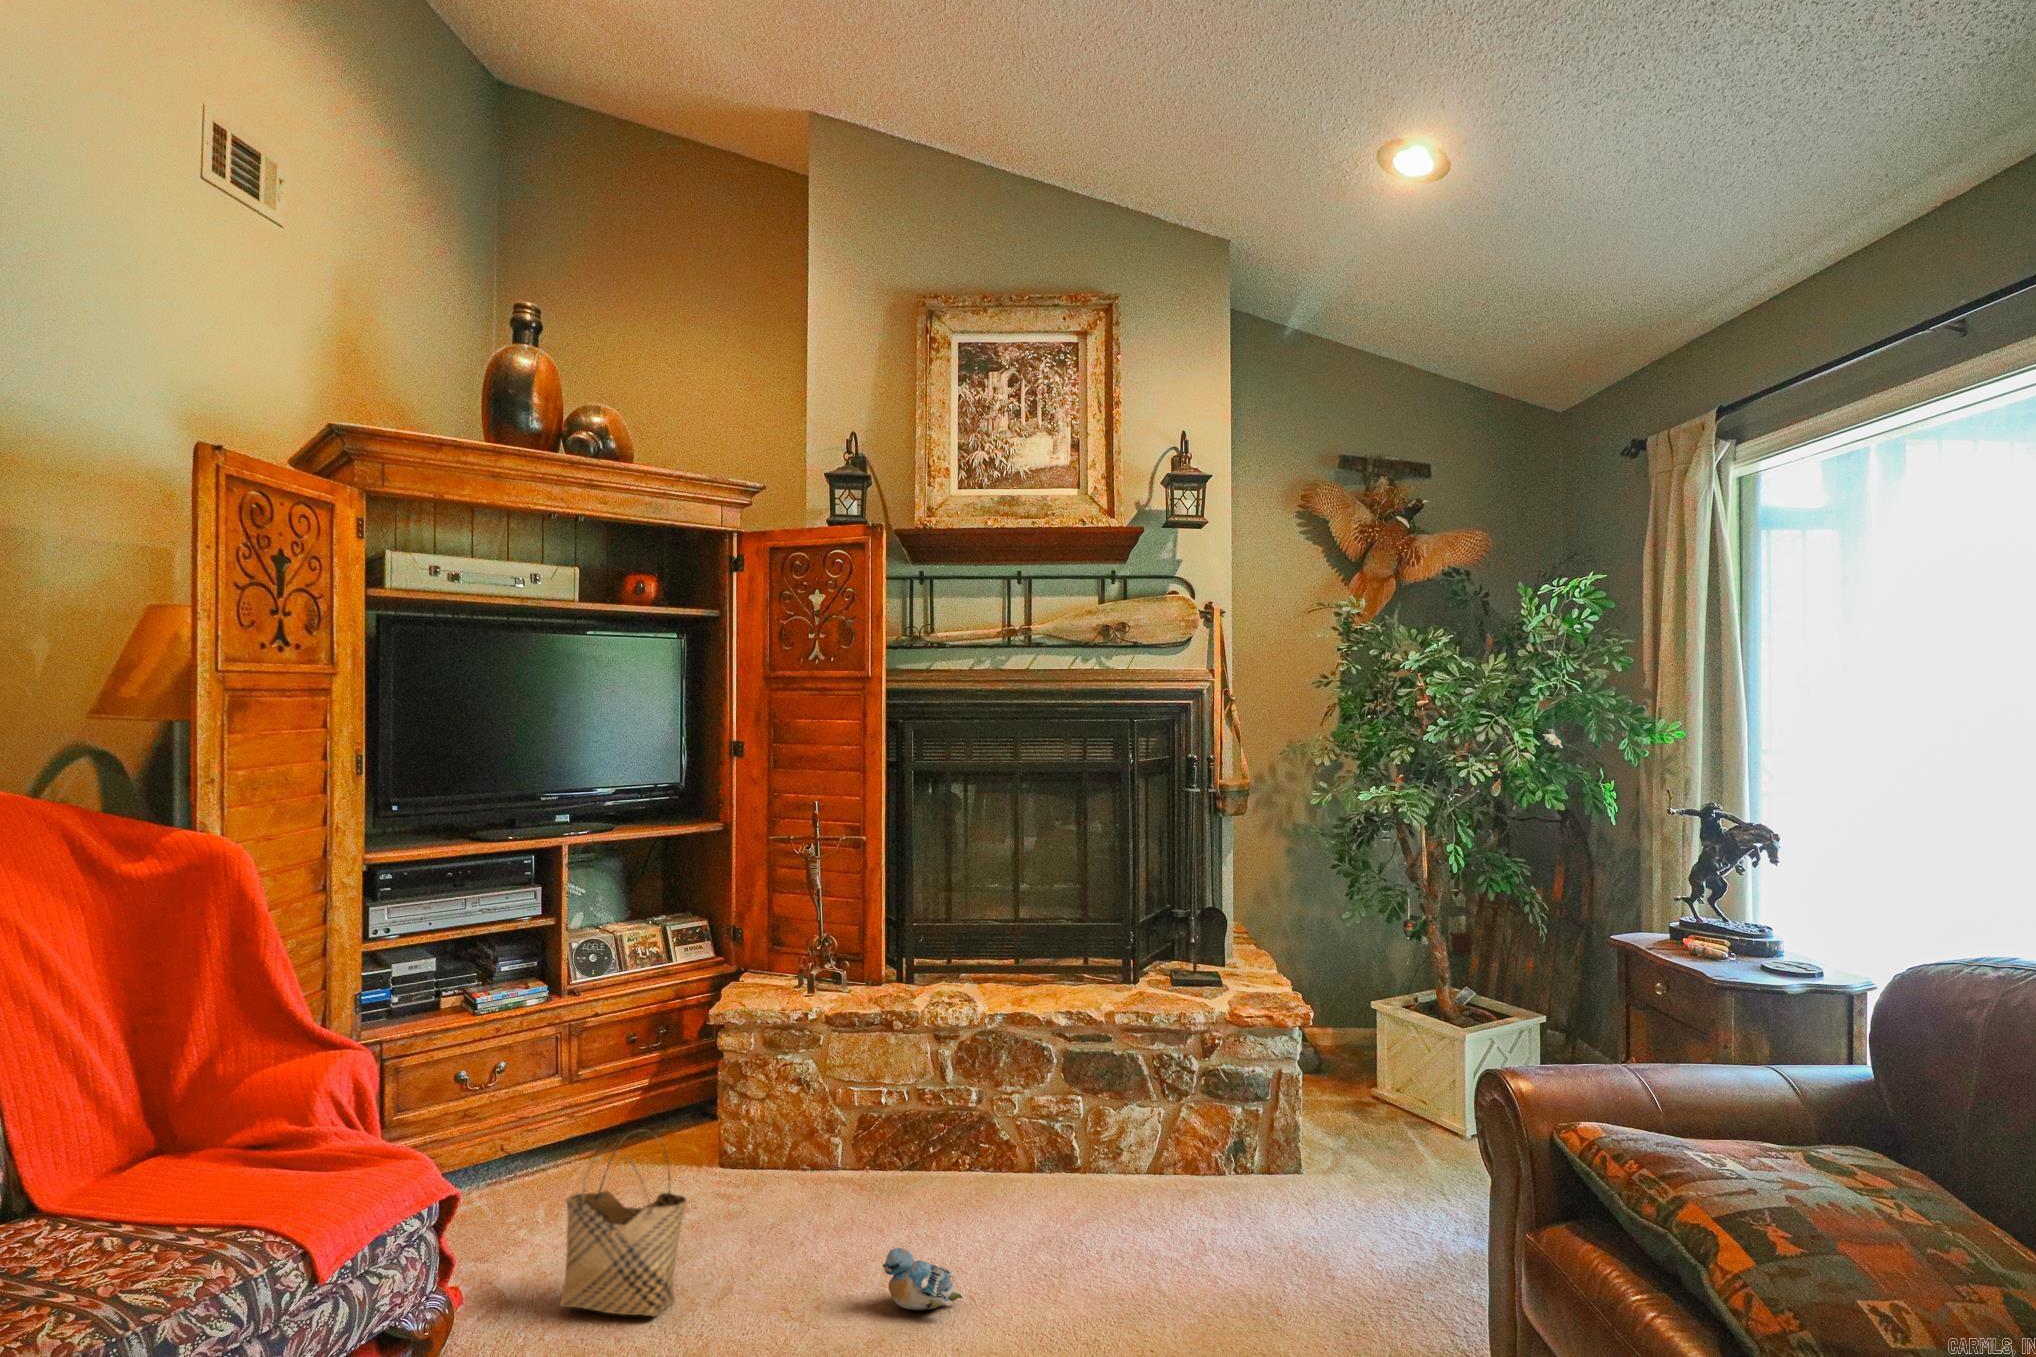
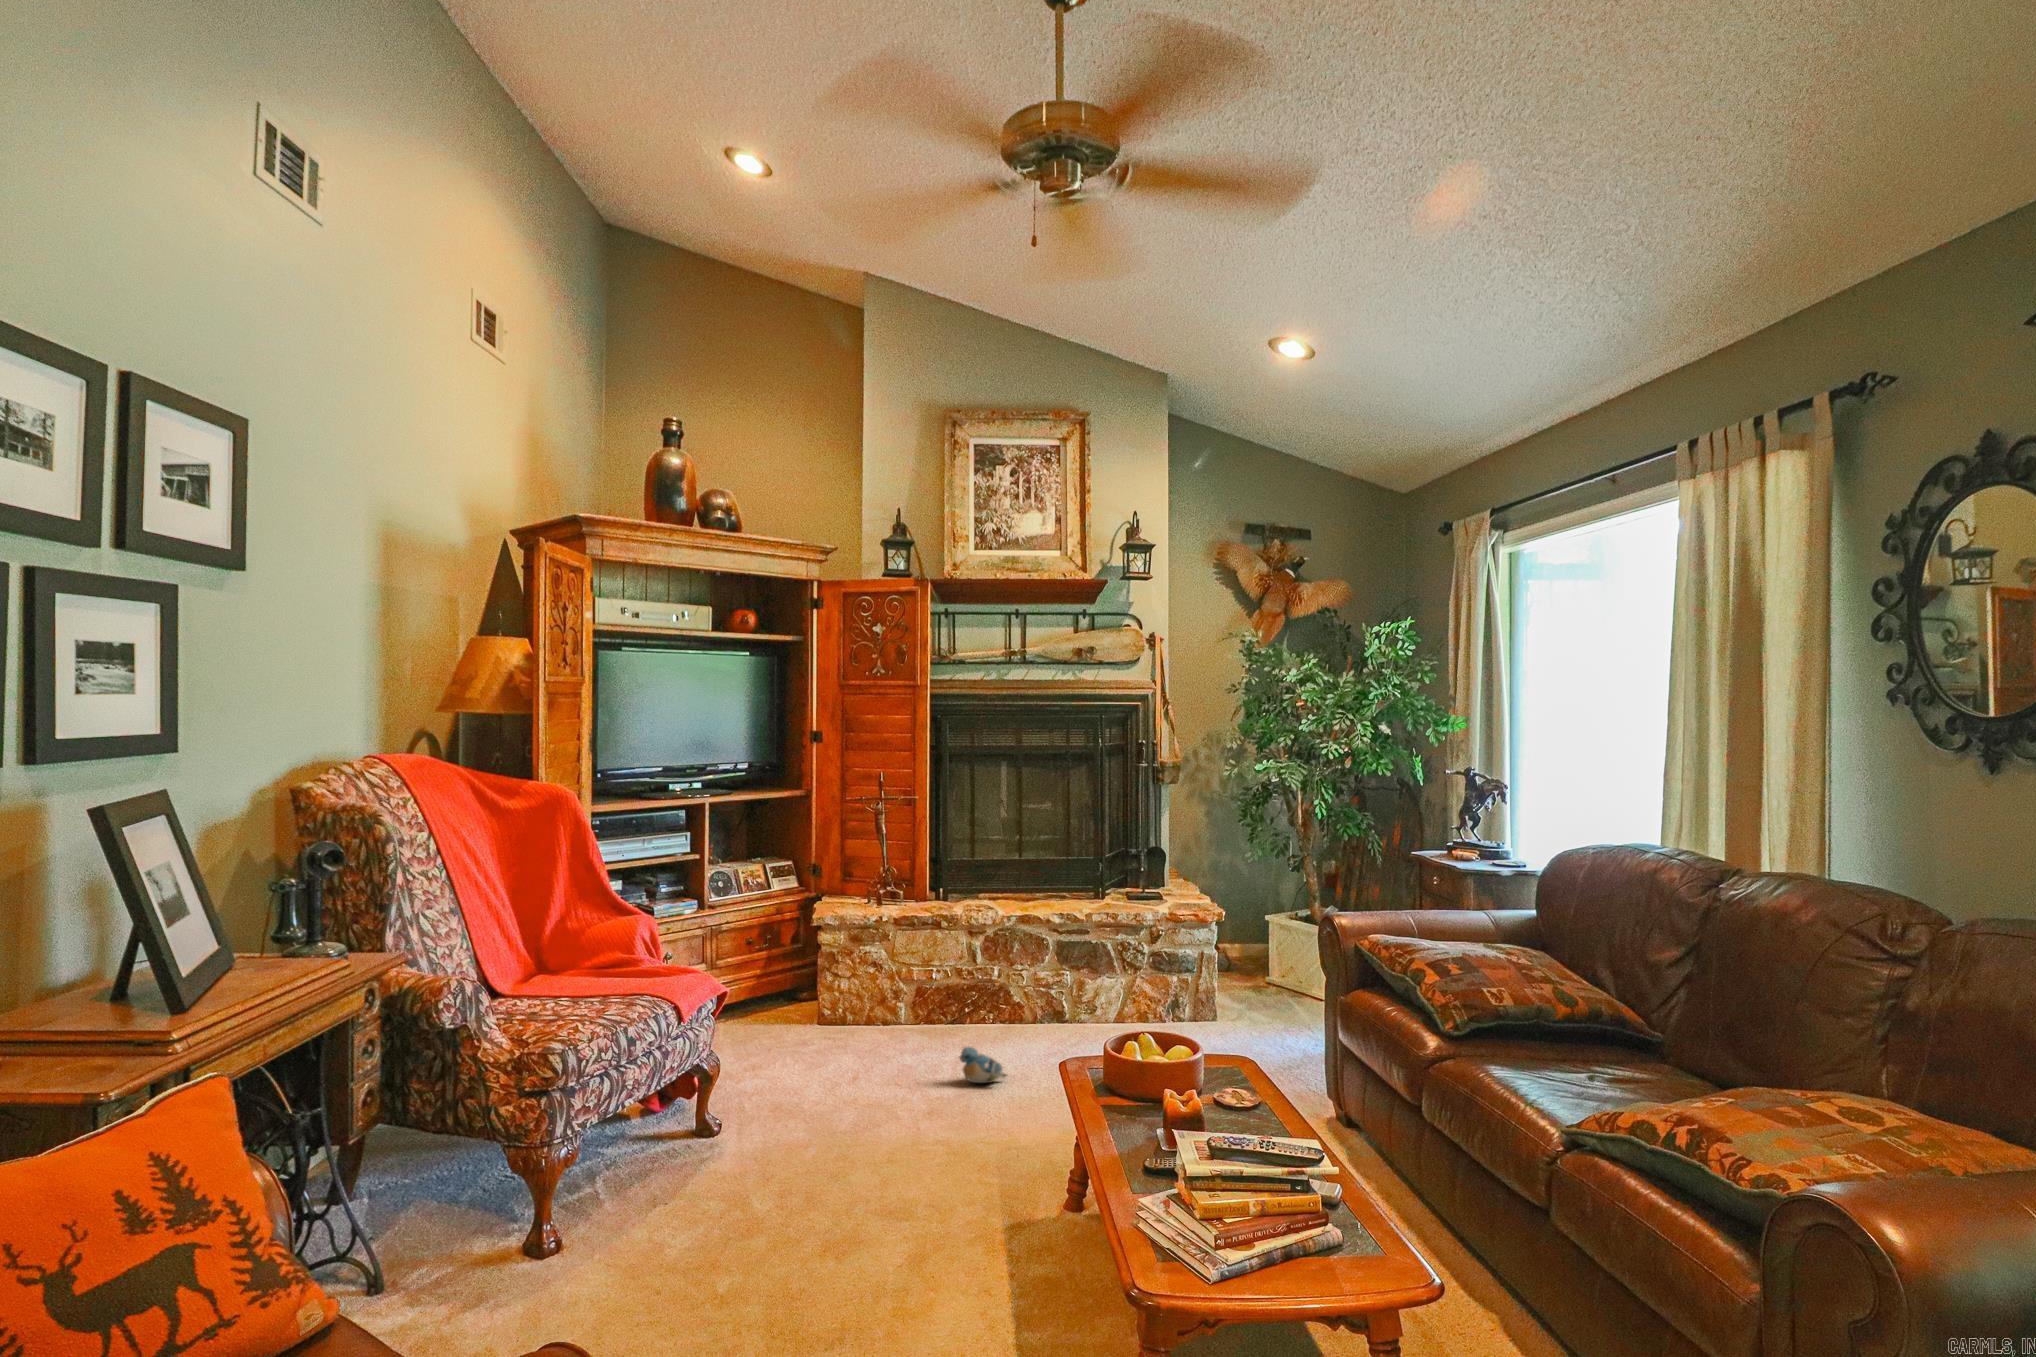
woven basket: present [560,1129,686,1316] -> none [755,979,832,1090]

